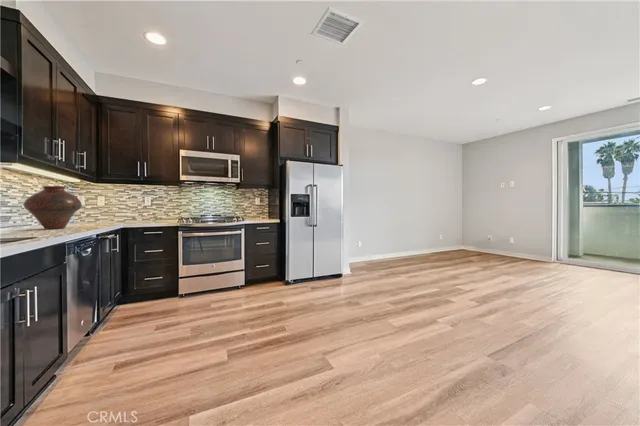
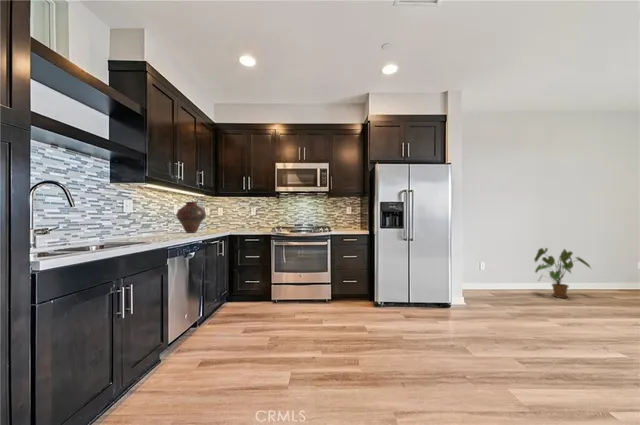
house plant: none [379,227,411,259] -> present [535,248,590,298]

